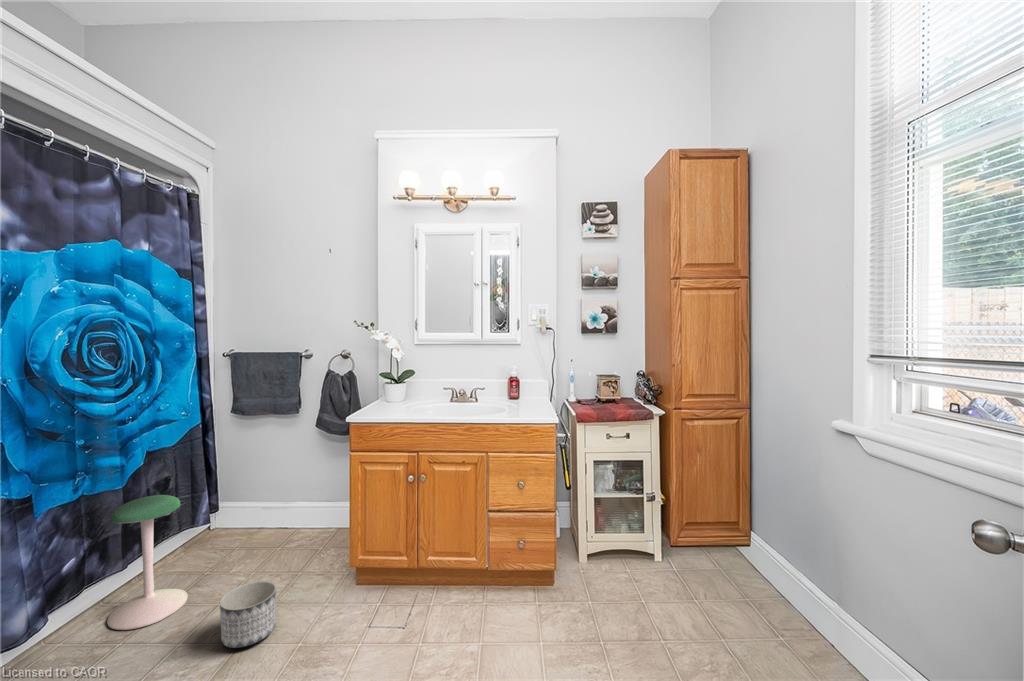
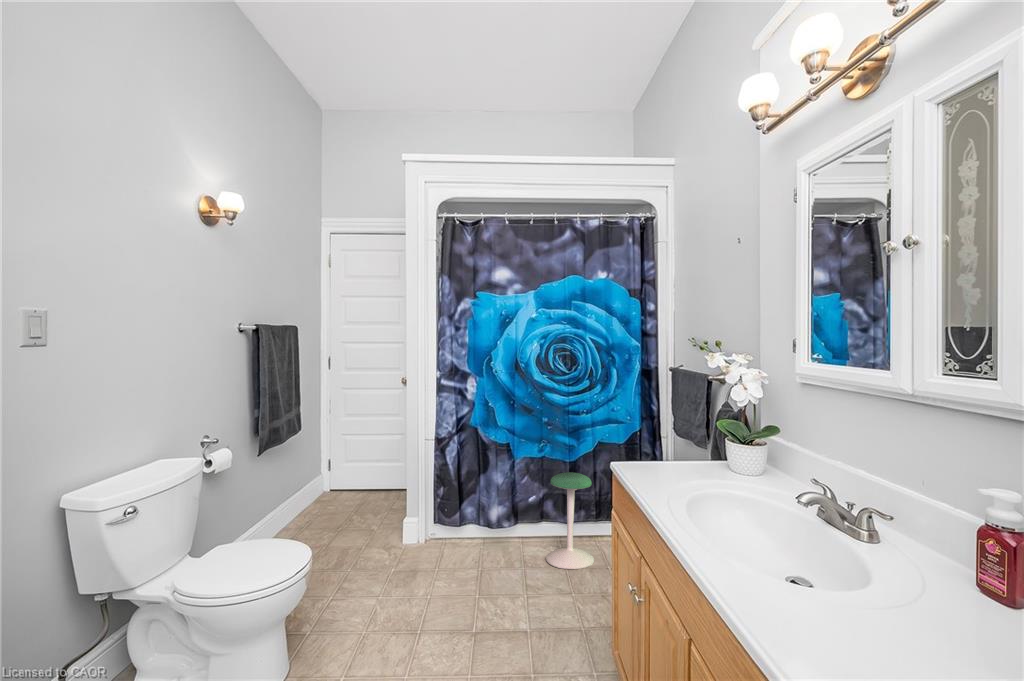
planter: present [220,581,276,648] -> none [545,563,587,614]

